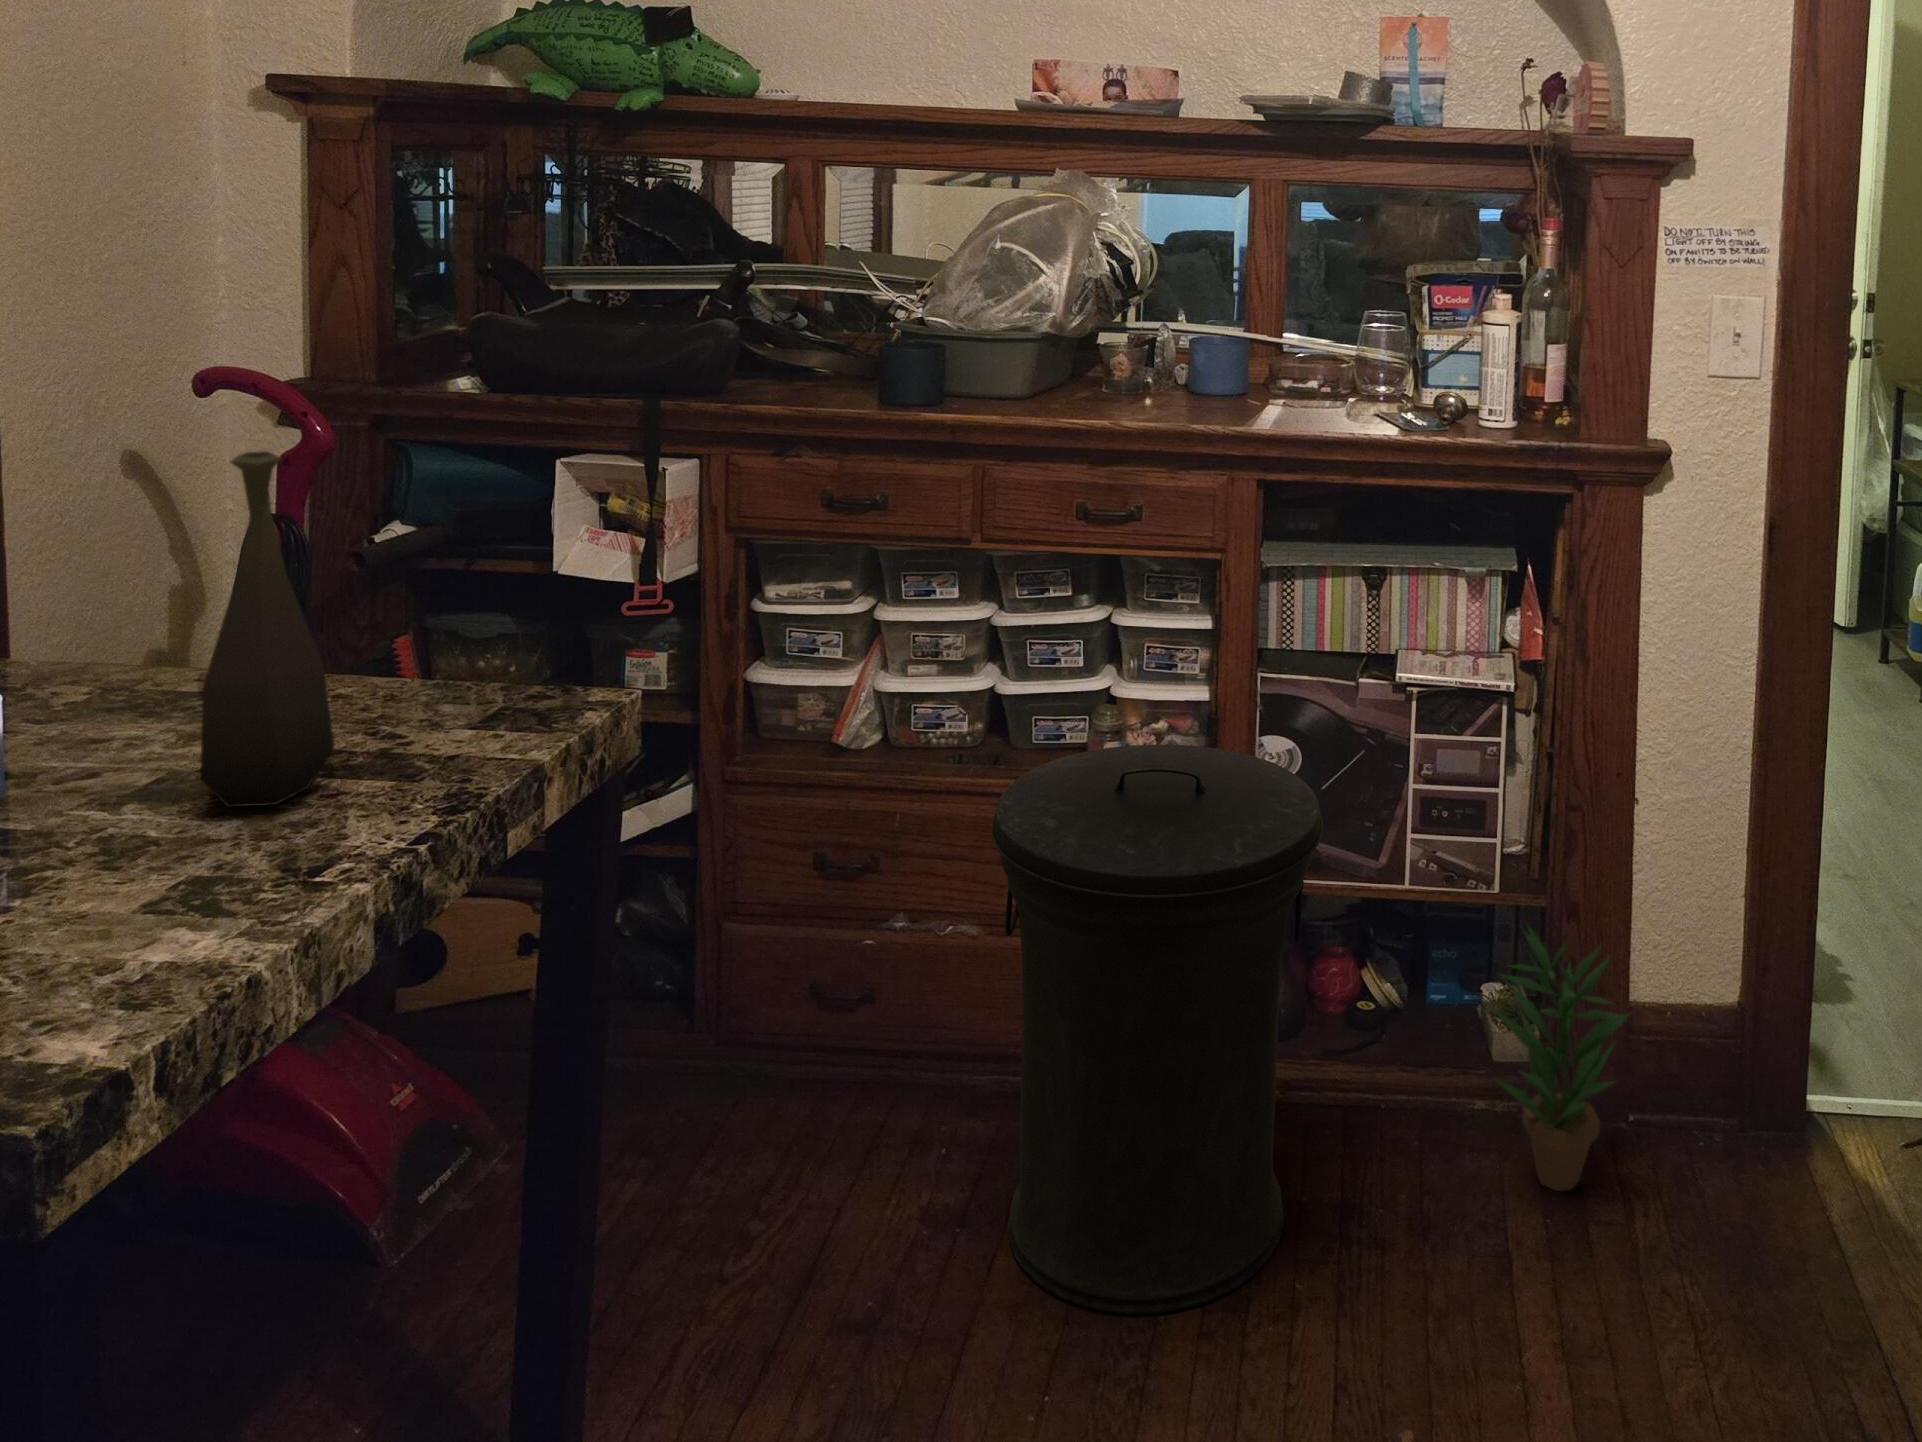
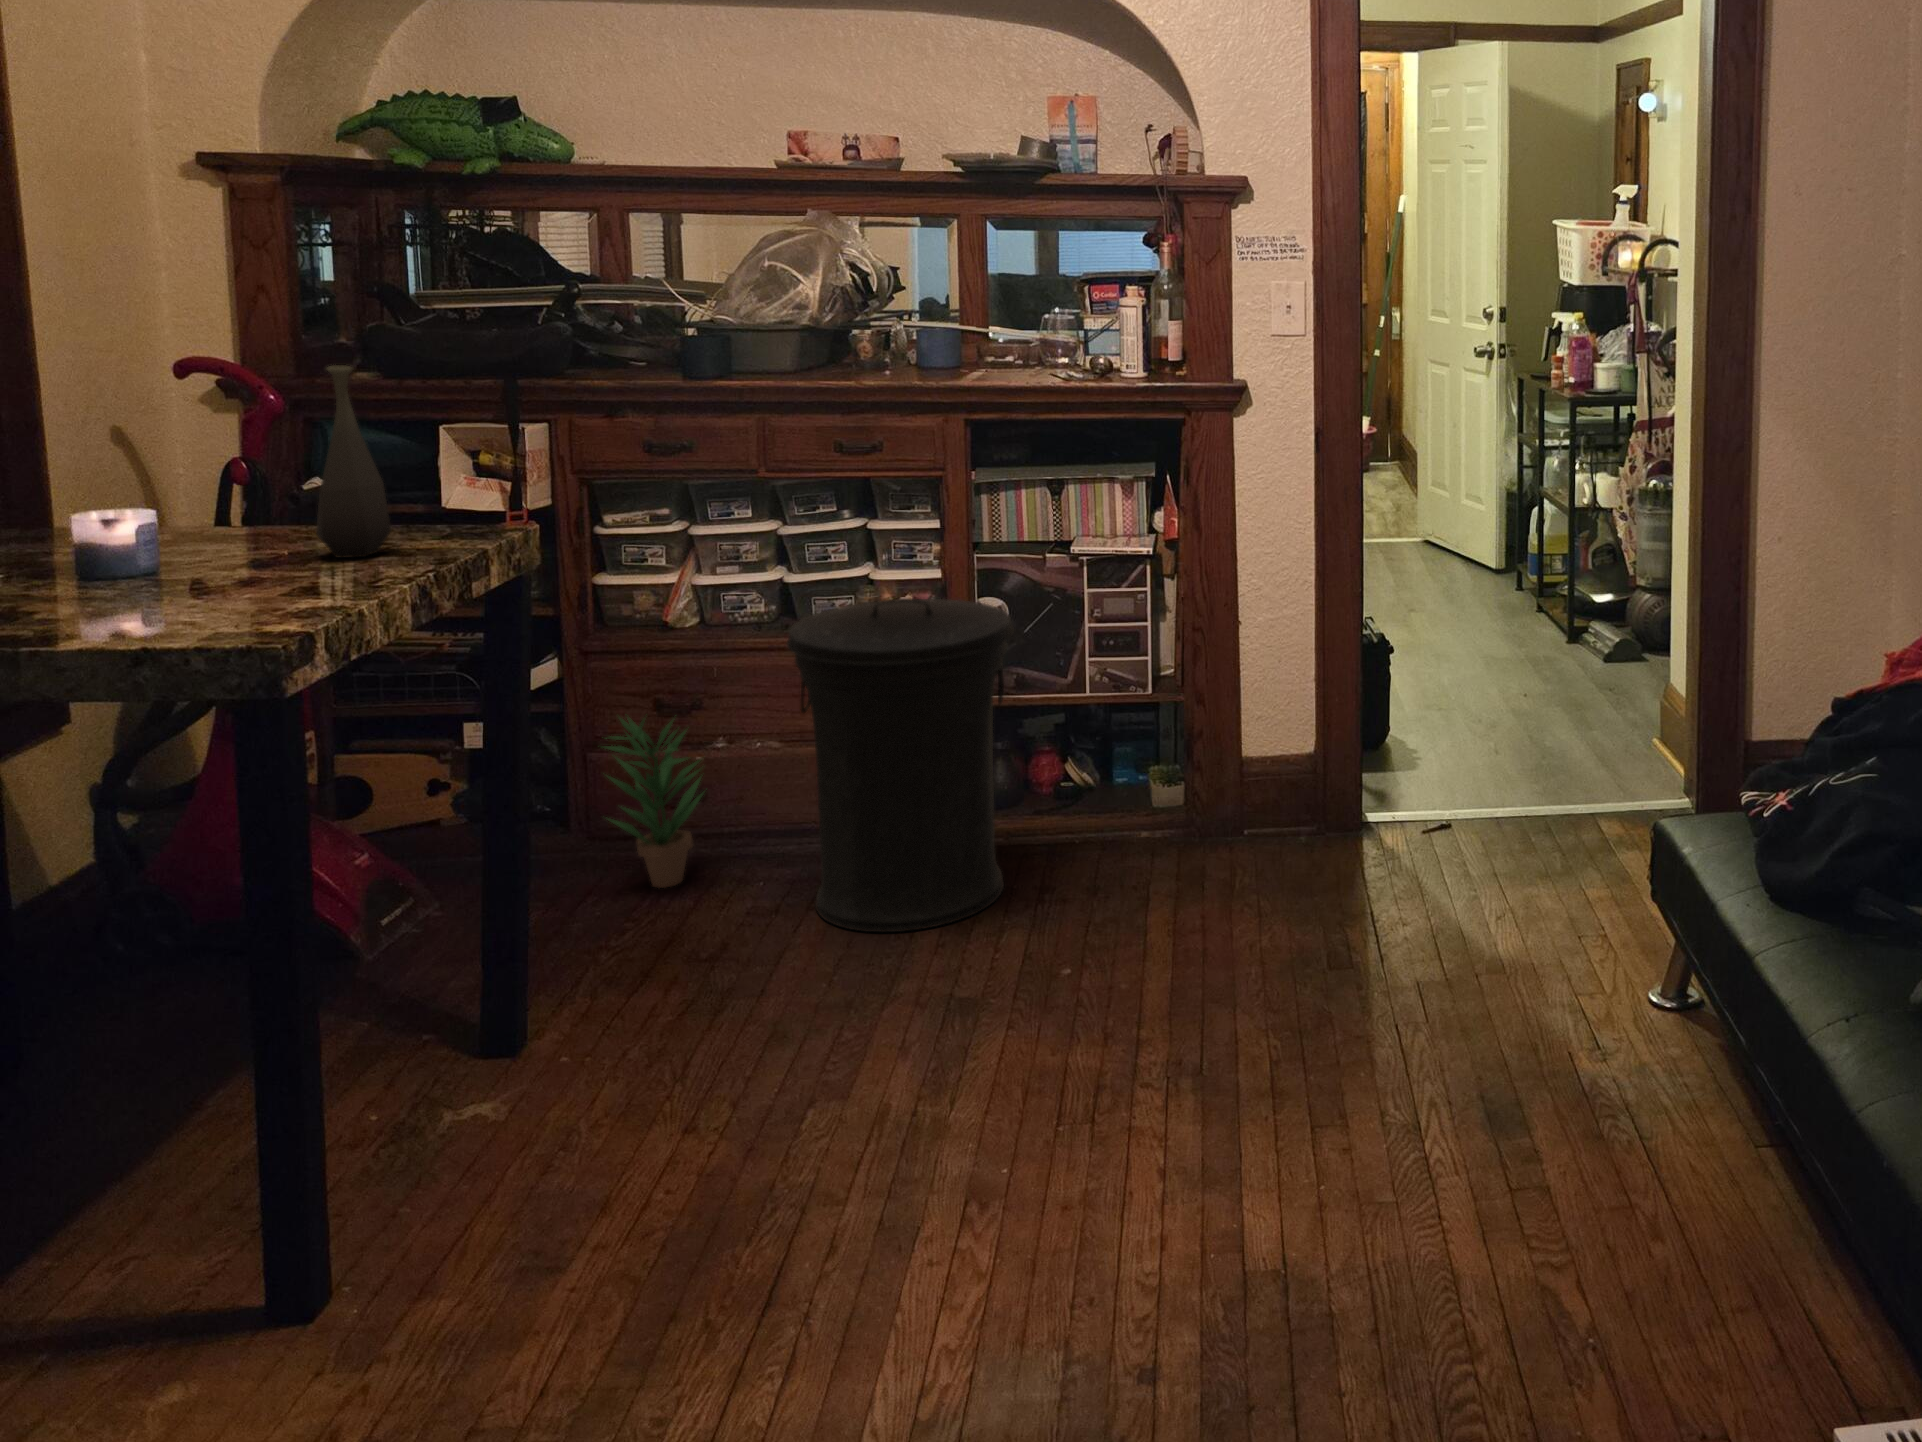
potted plant: present [1495,926,1630,1191] -> present [605,718,703,888]

